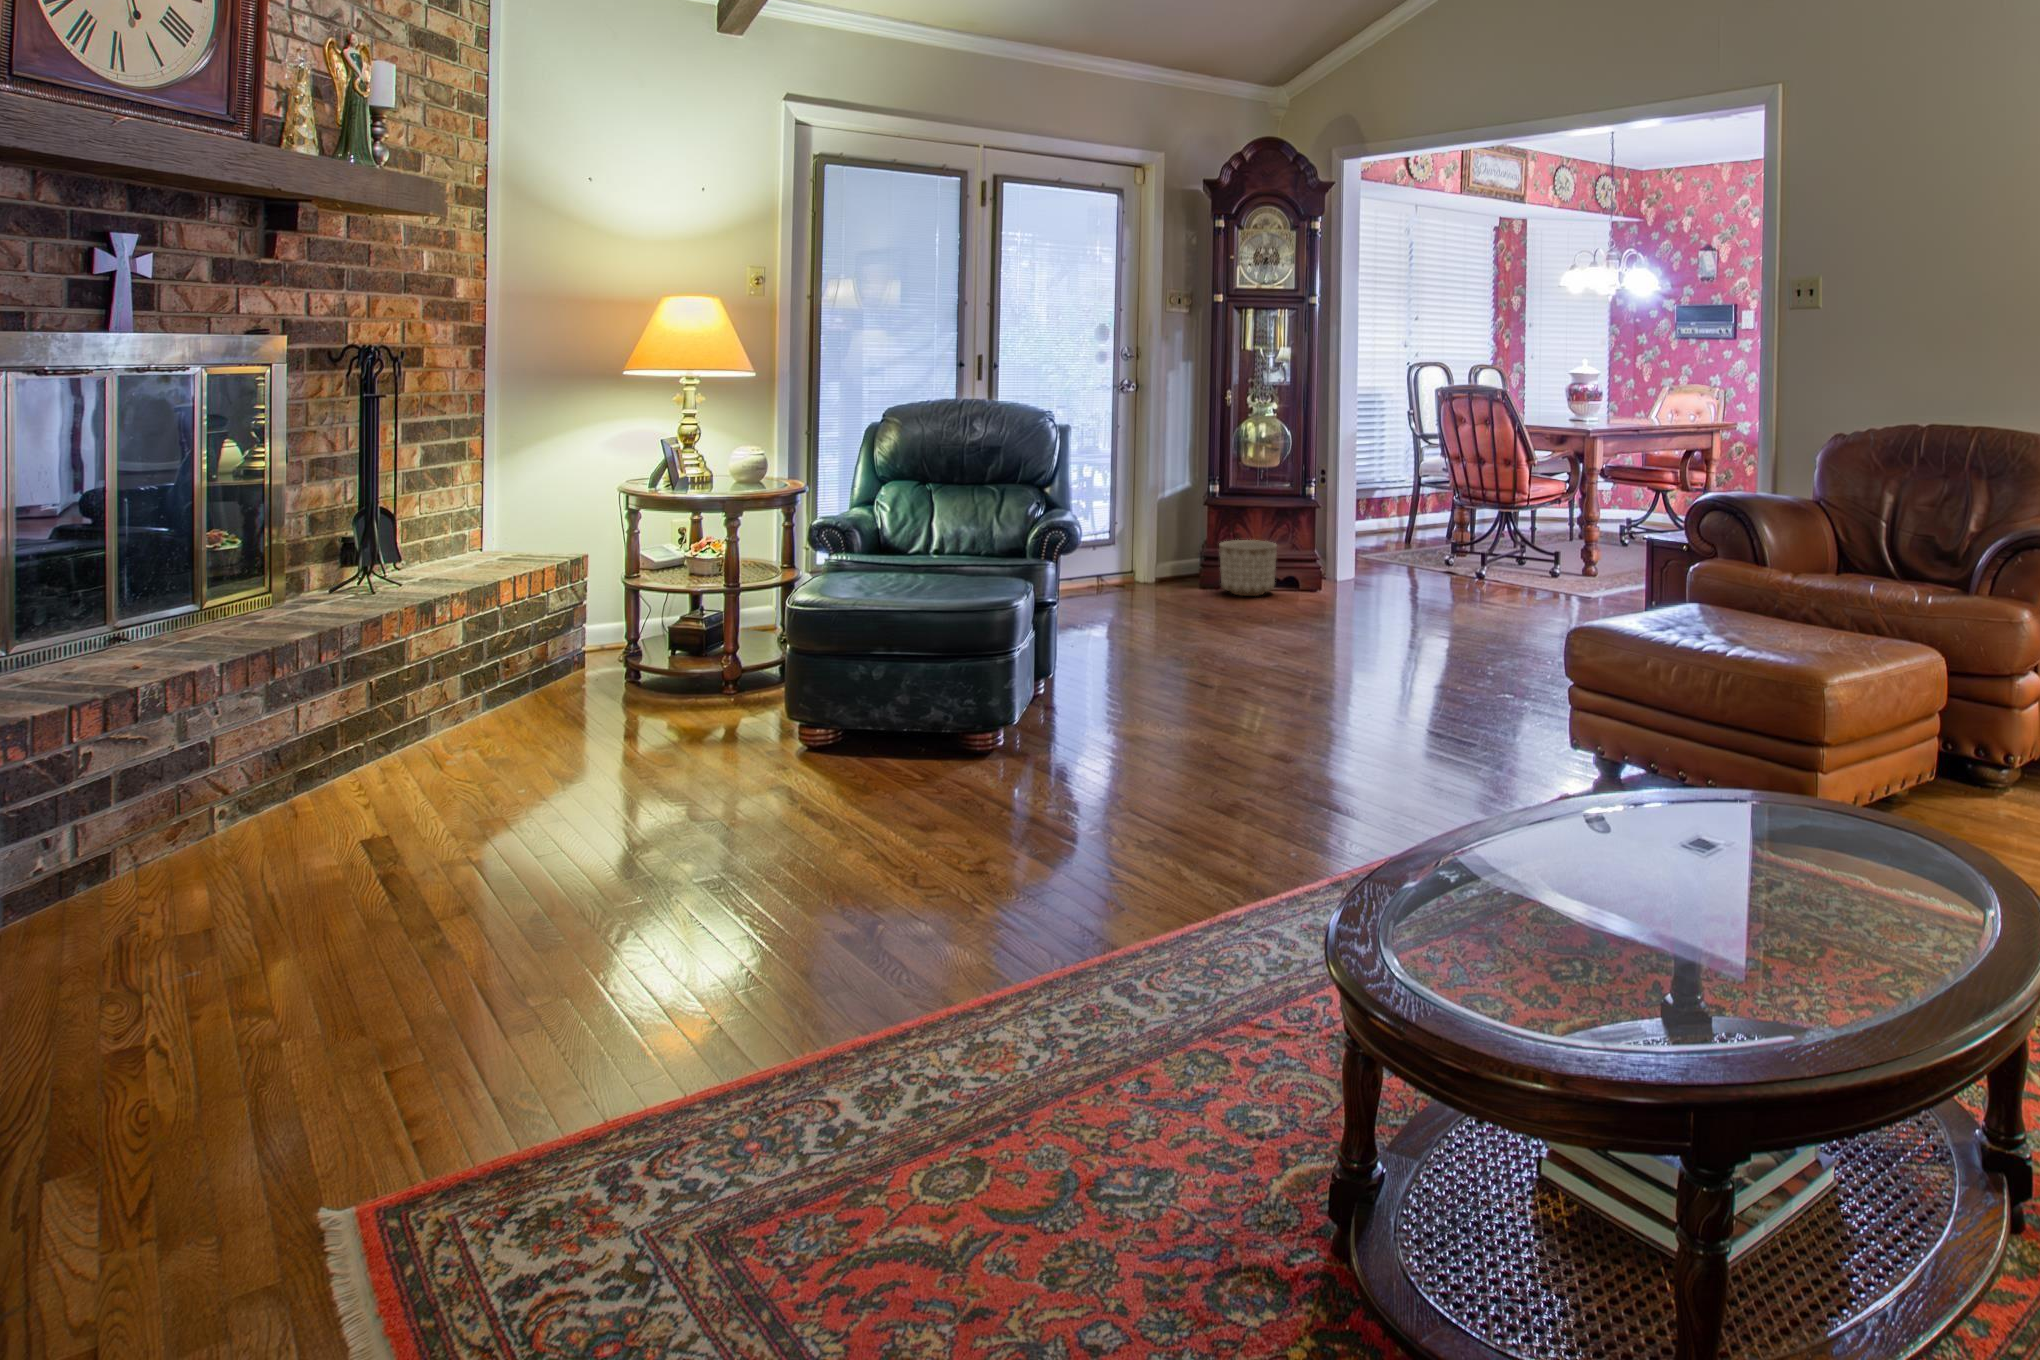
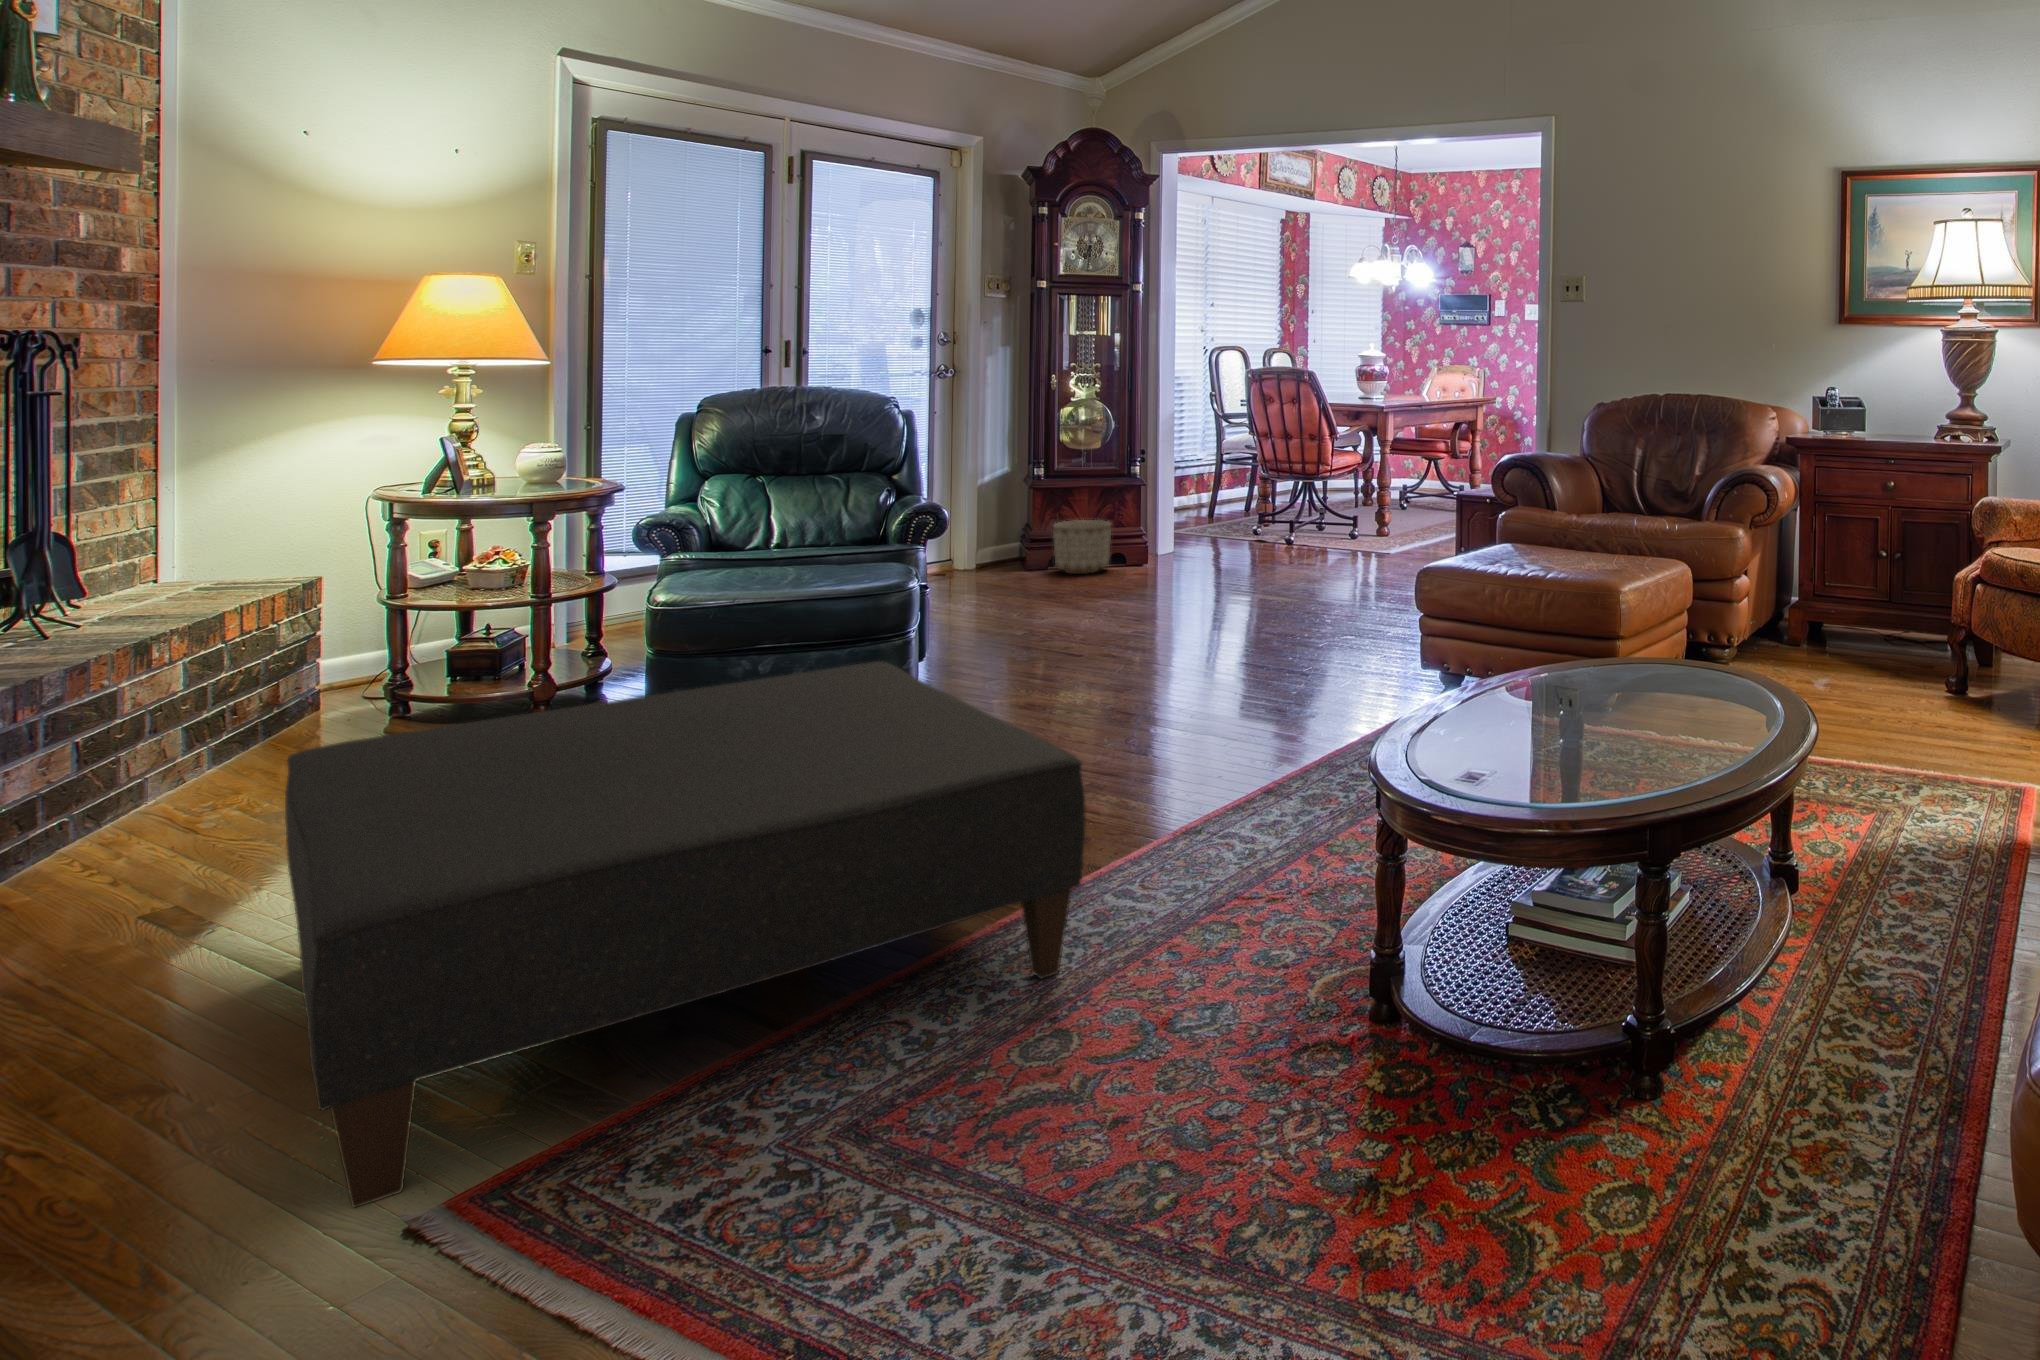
ottoman: none [266,686,1039,1191] -> present [285,661,1086,1207]

